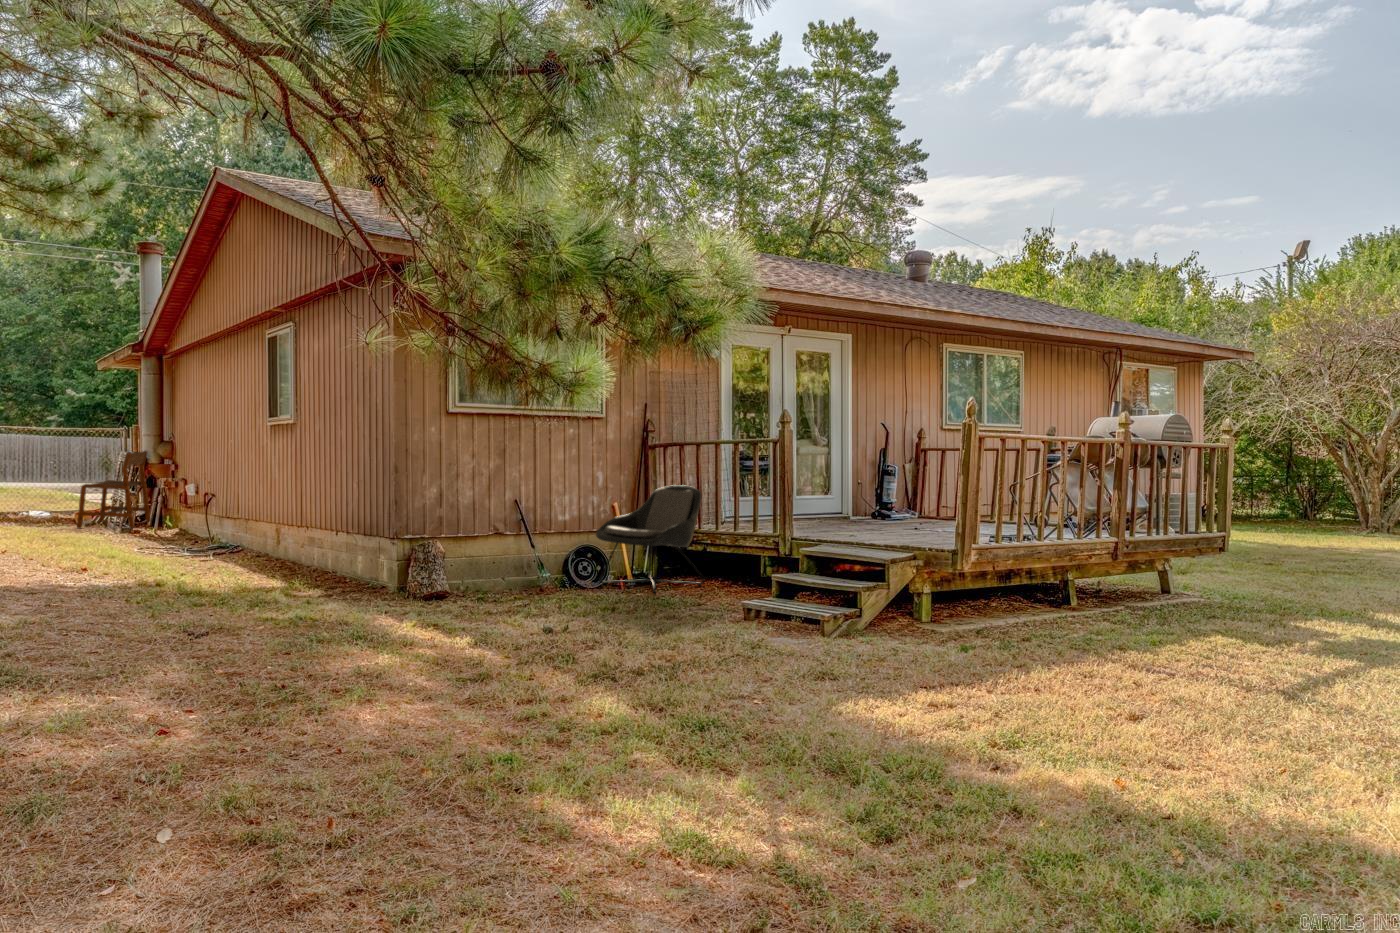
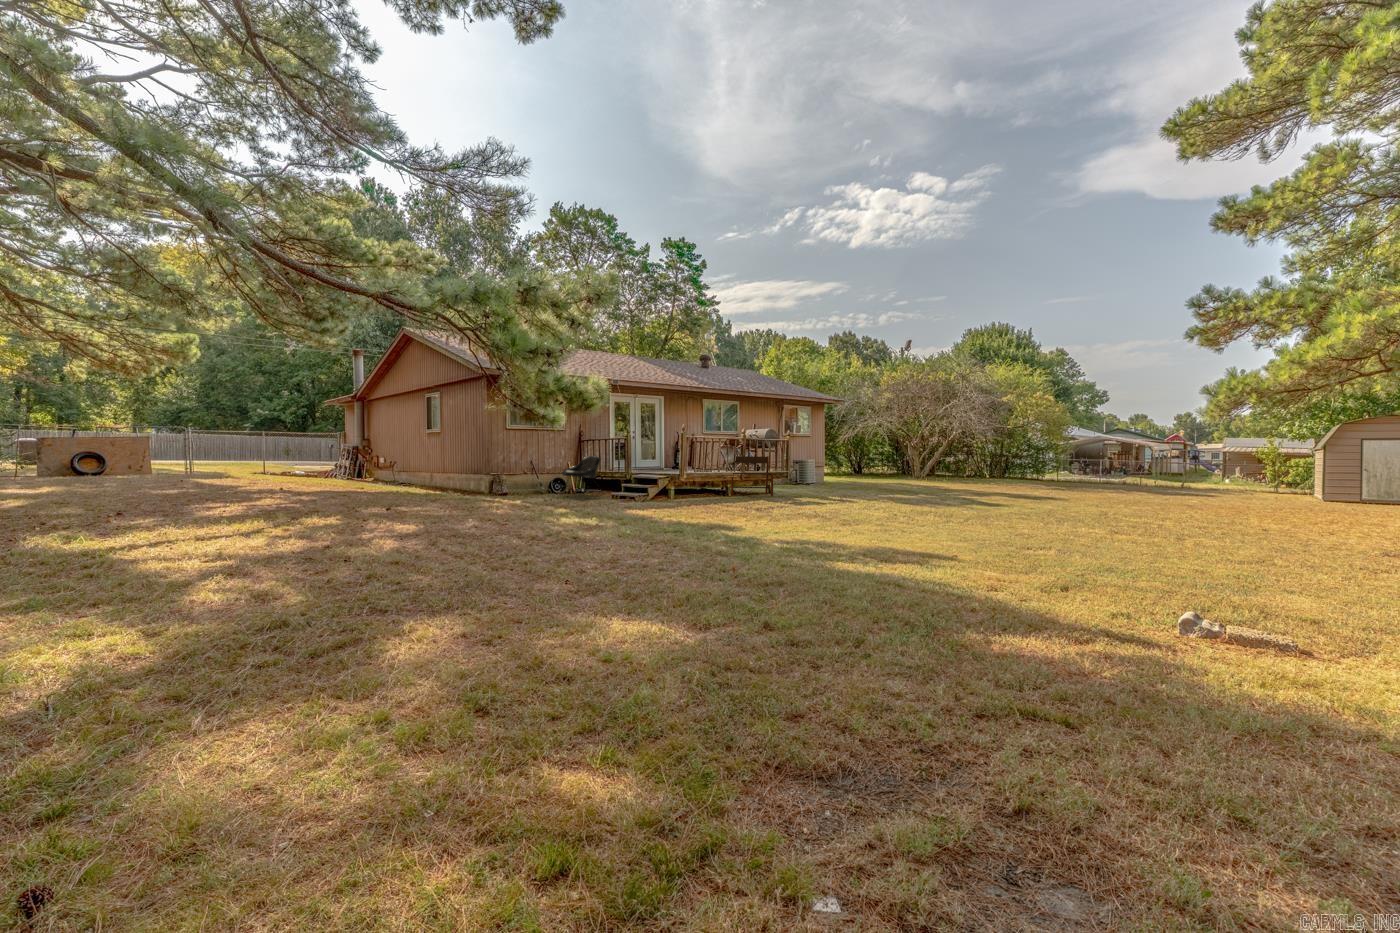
bench: present [77,451,151,529] -> present [730,456,773,496]

